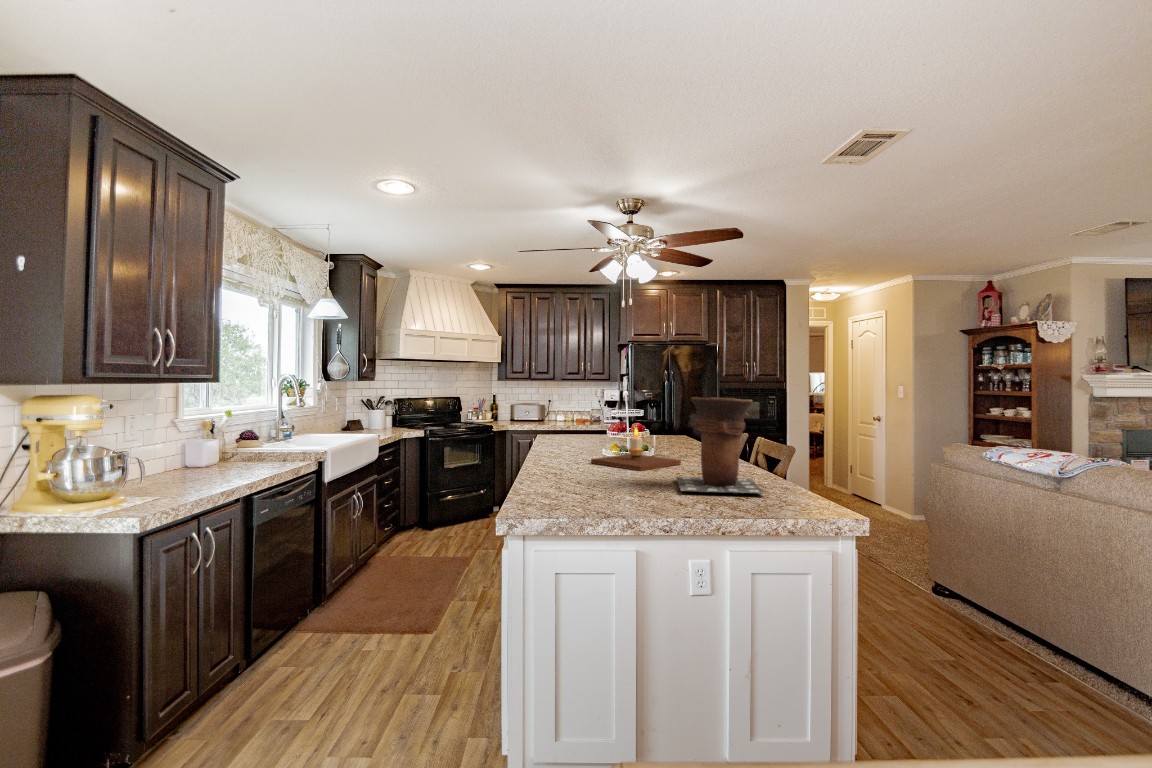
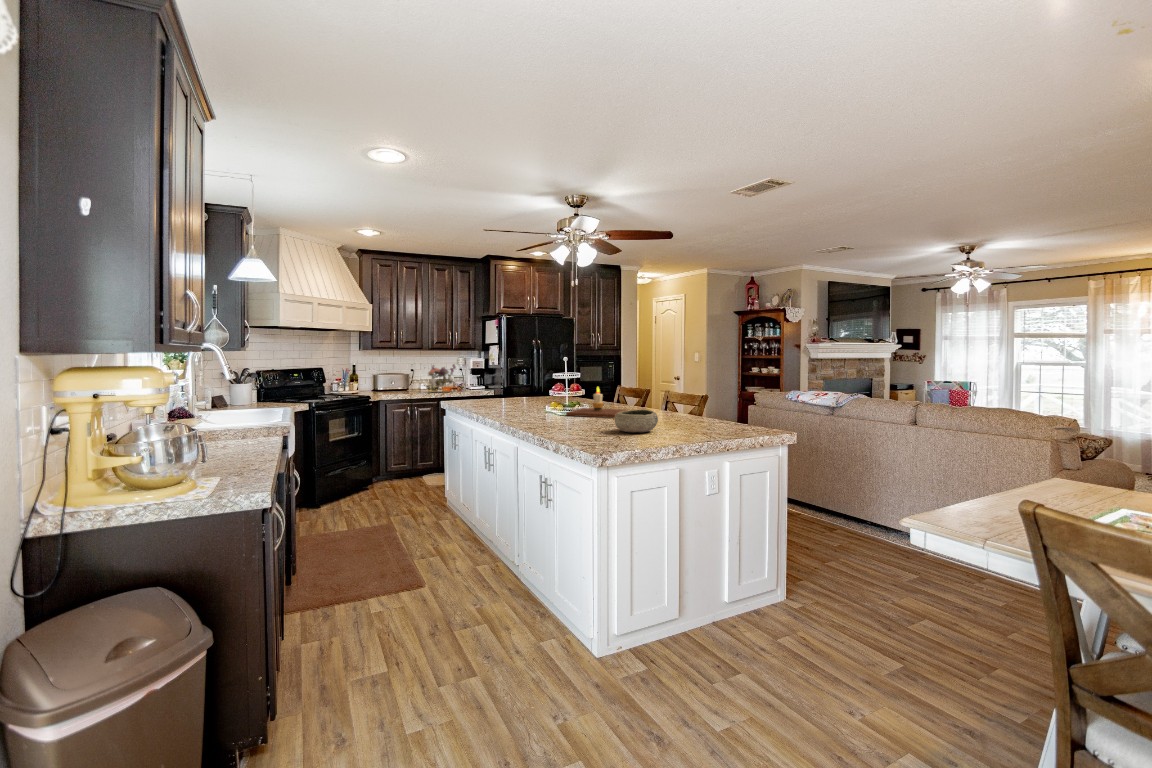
flower arrangement: none [548,394,586,424] -> present [424,364,456,391]
vase: present [676,397,766,493] -> none [653,361,727,424]
bowl: none [563,466,630,499] -> present [615,410,658,433]

